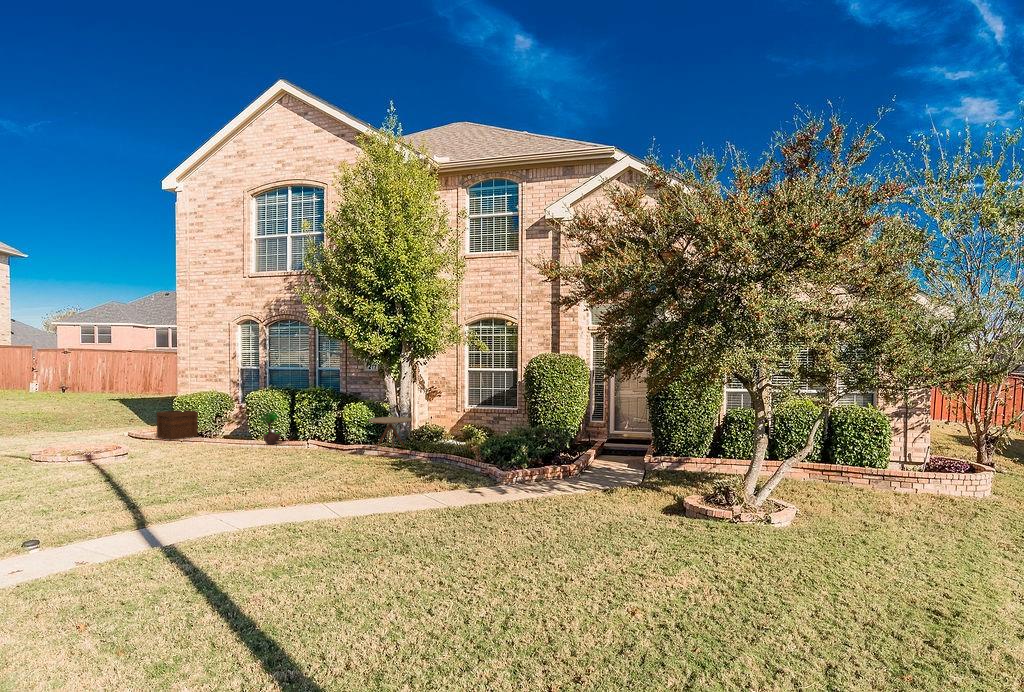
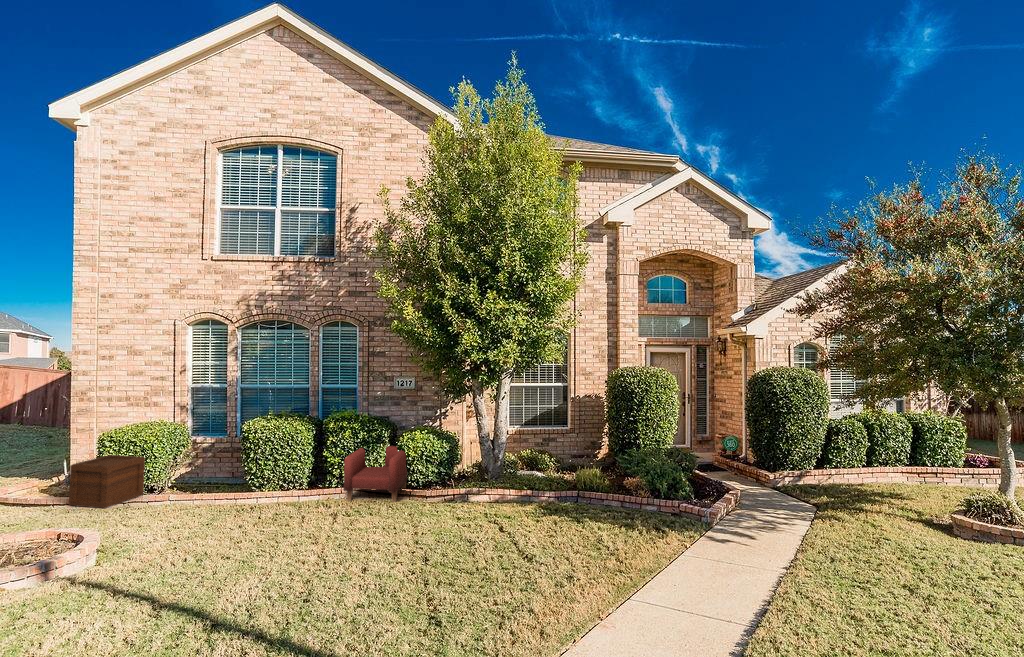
potted tree: present [260,411,280,444] -> none [276,447,310,498]
armchair: none [295,412,349,451] -> present [343,446,407,502]
round table: present [368,417,412,450] -> none [441,445,495,492]

